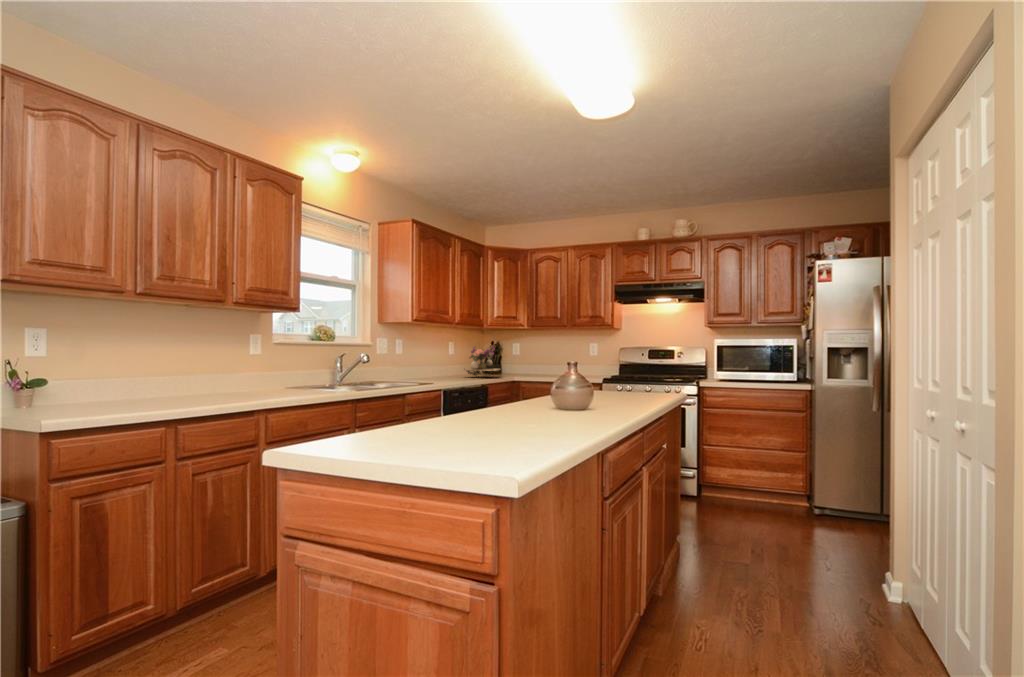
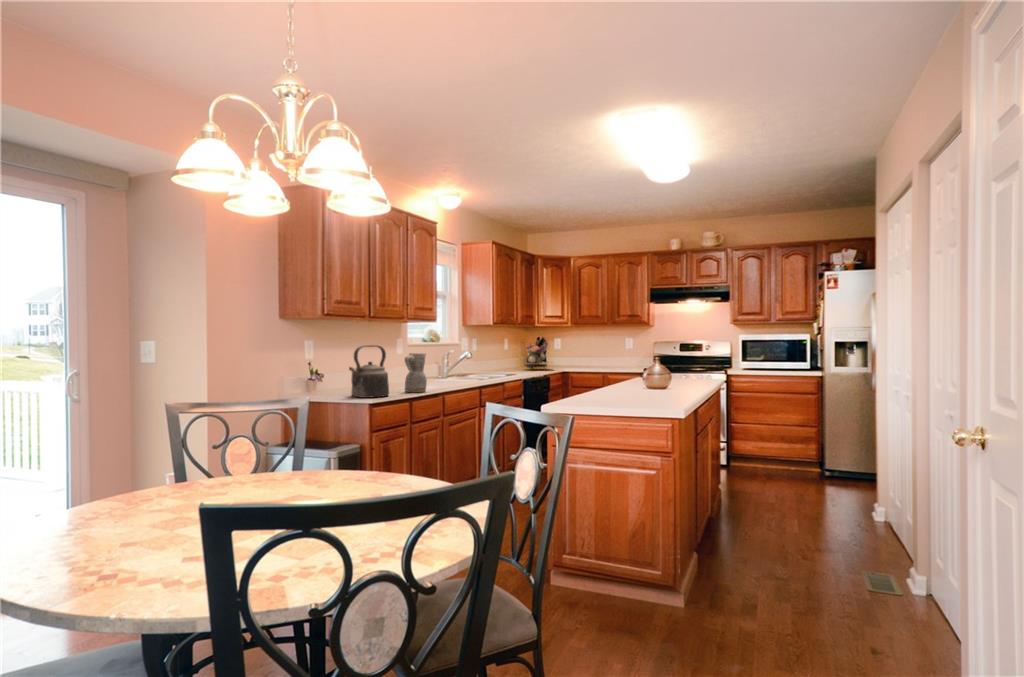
kettle: none [128,334,201,405] -> present [349,345,389,398]
ceramic pitcher: none [234,347,271,399] -> present [405,353,427,392]

